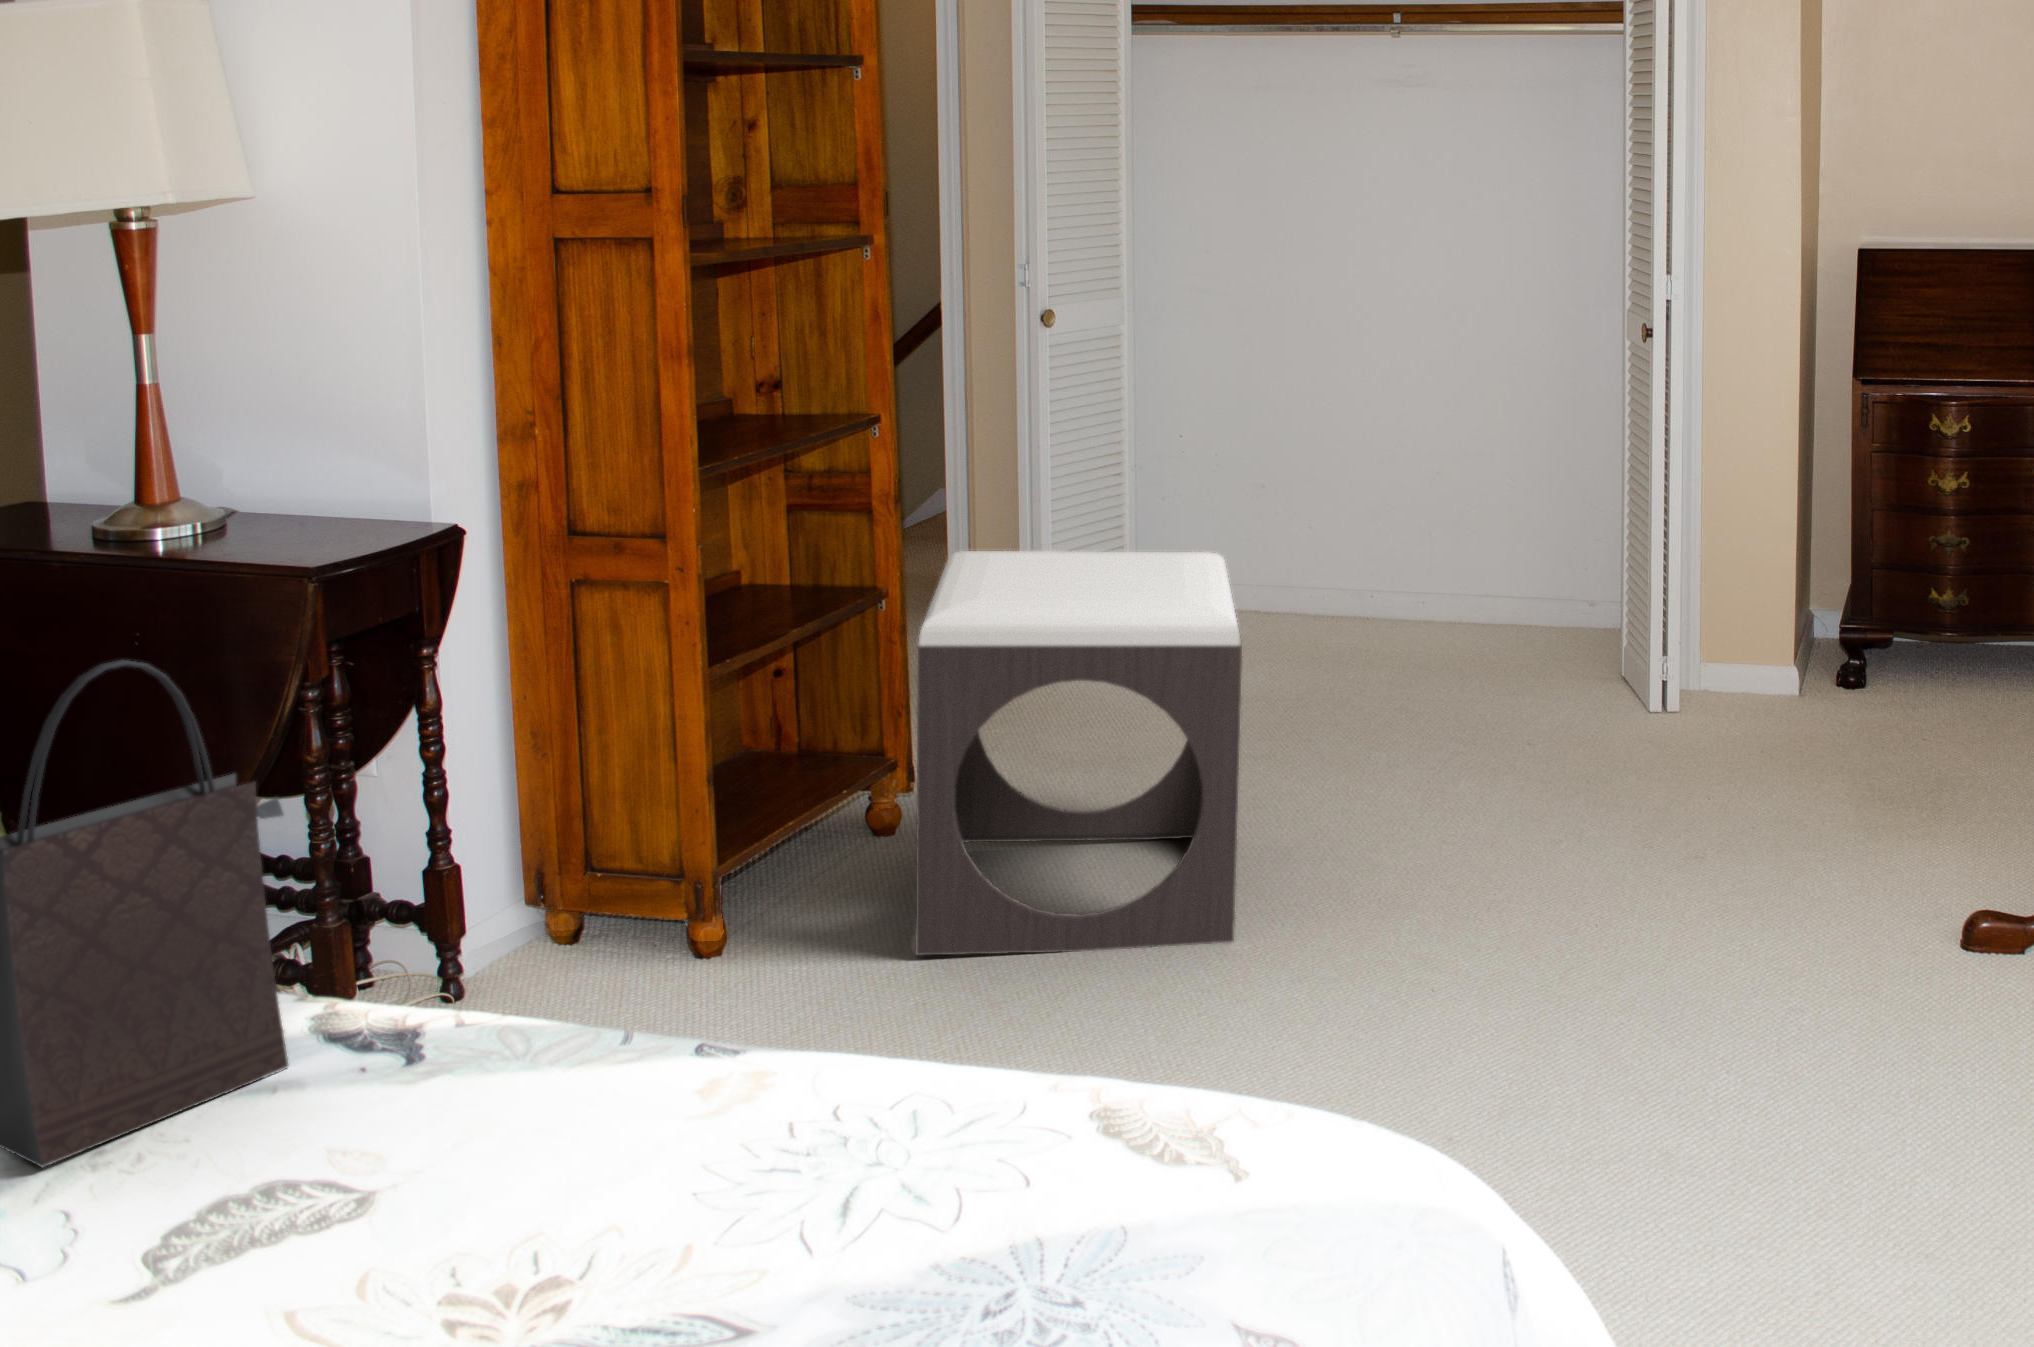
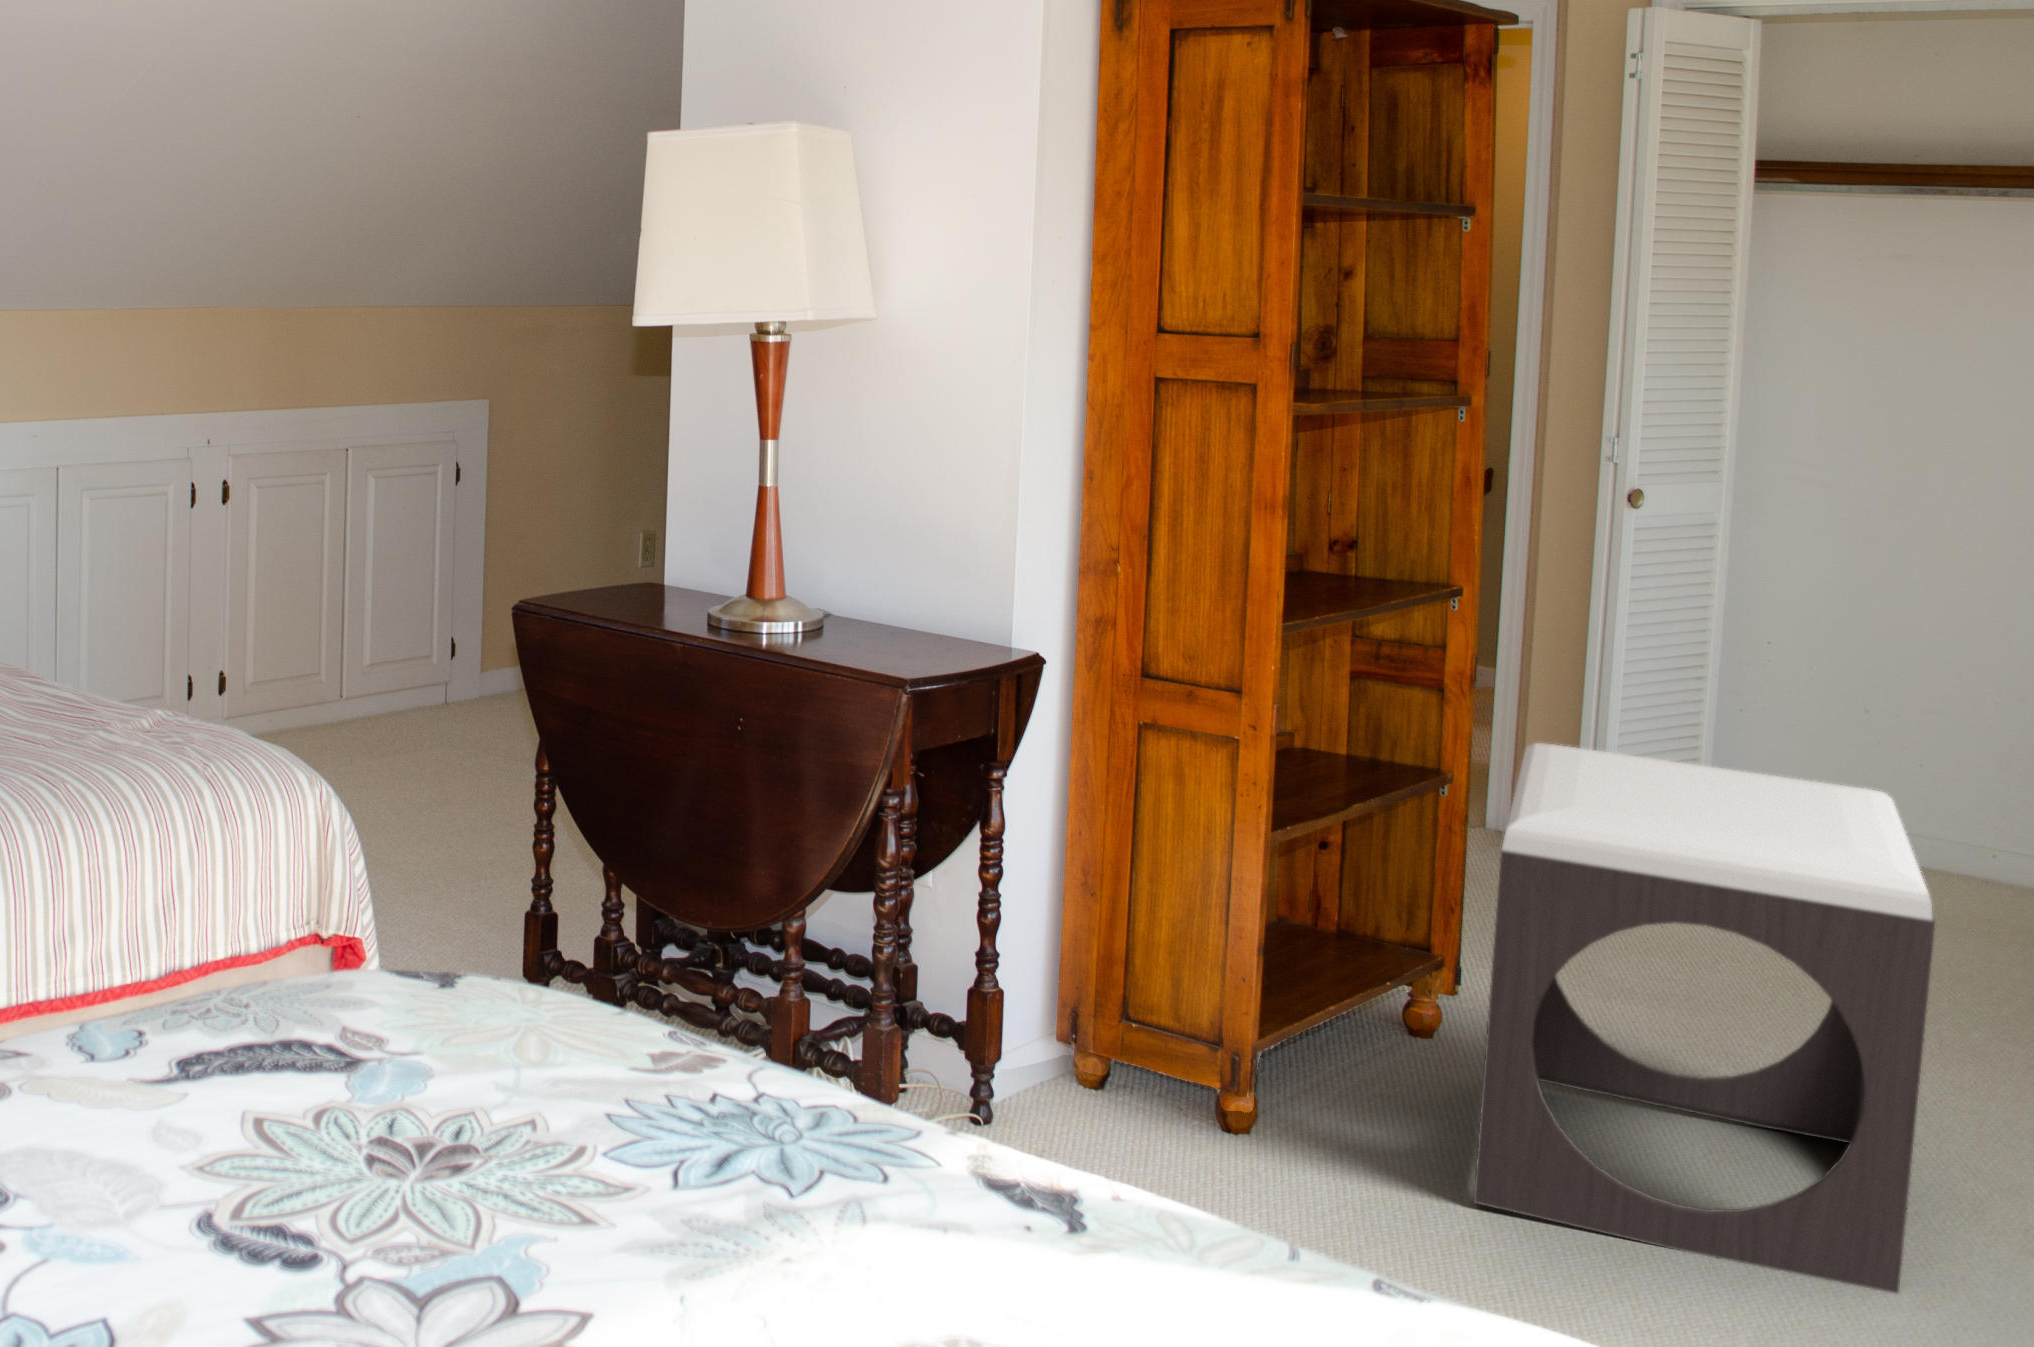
handbag: present [0,660,289,1167] -> none [688,788,950,1261]

